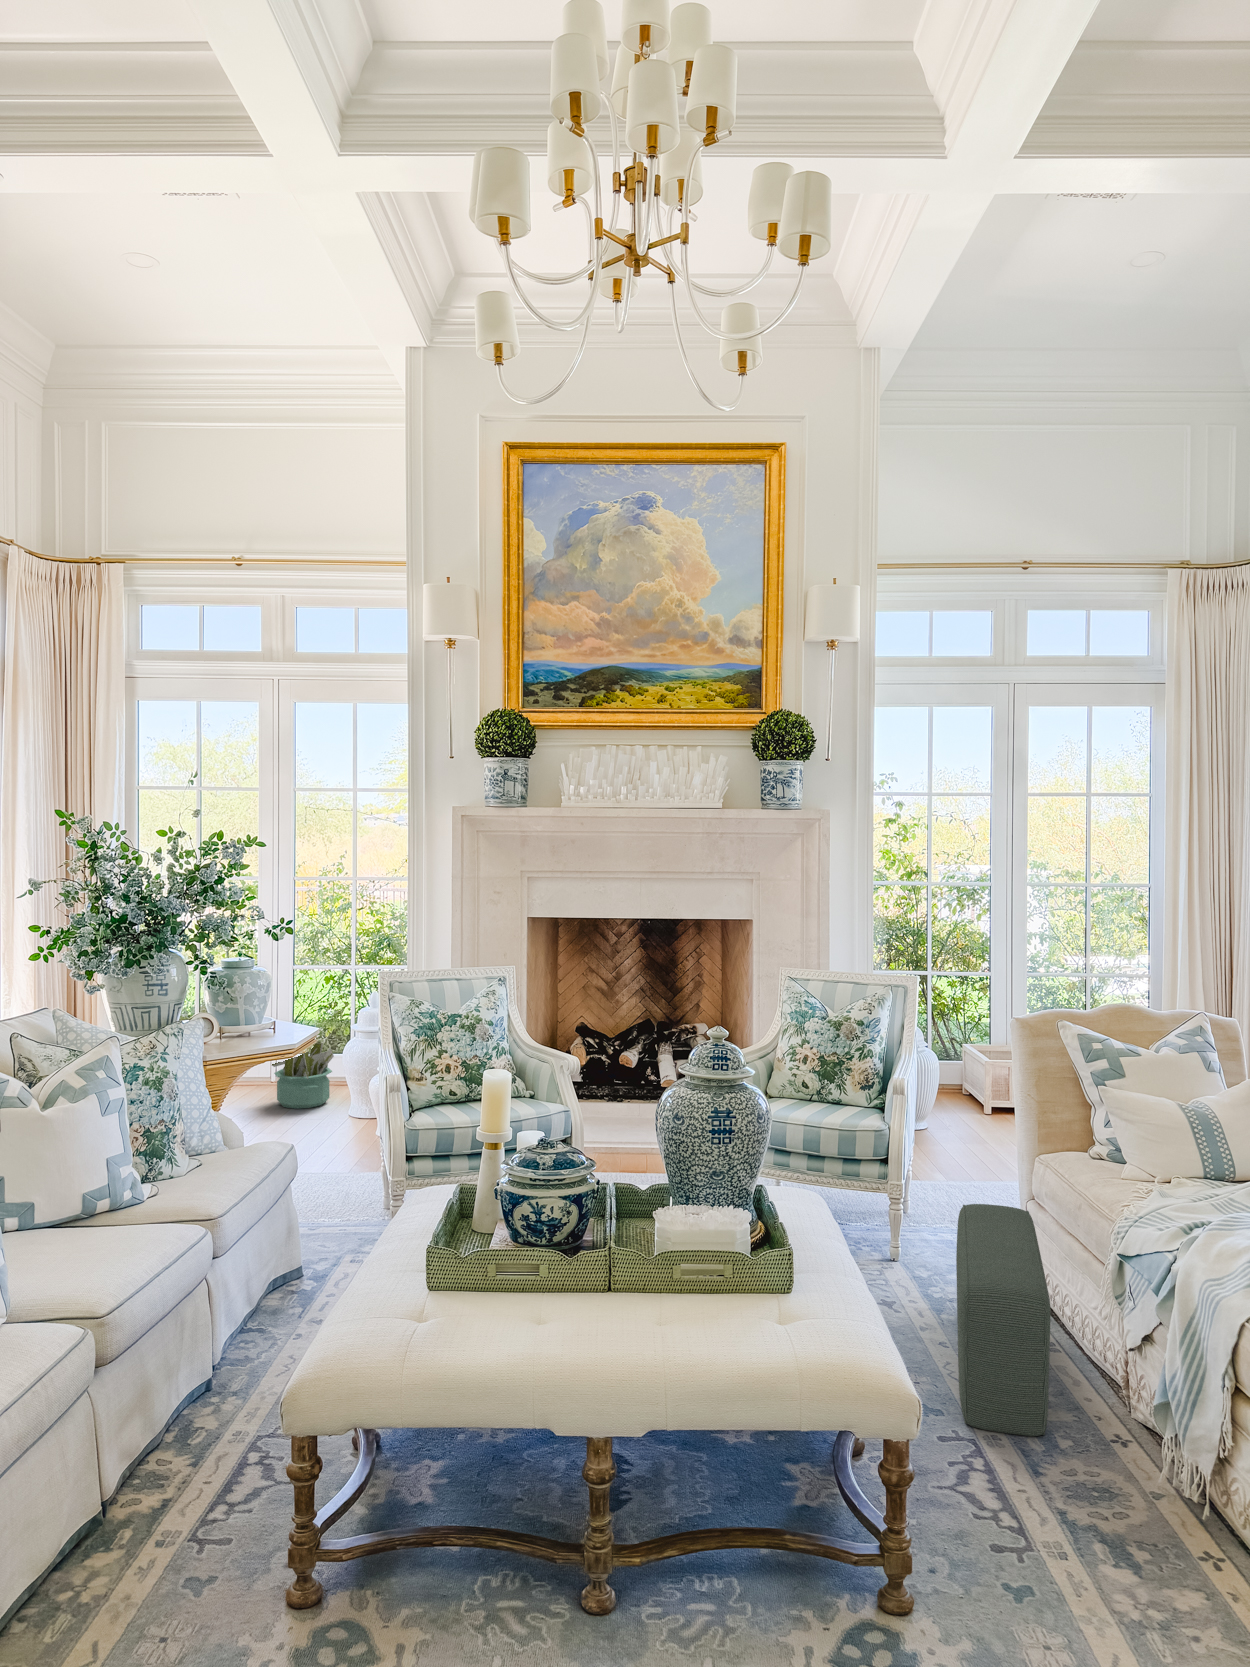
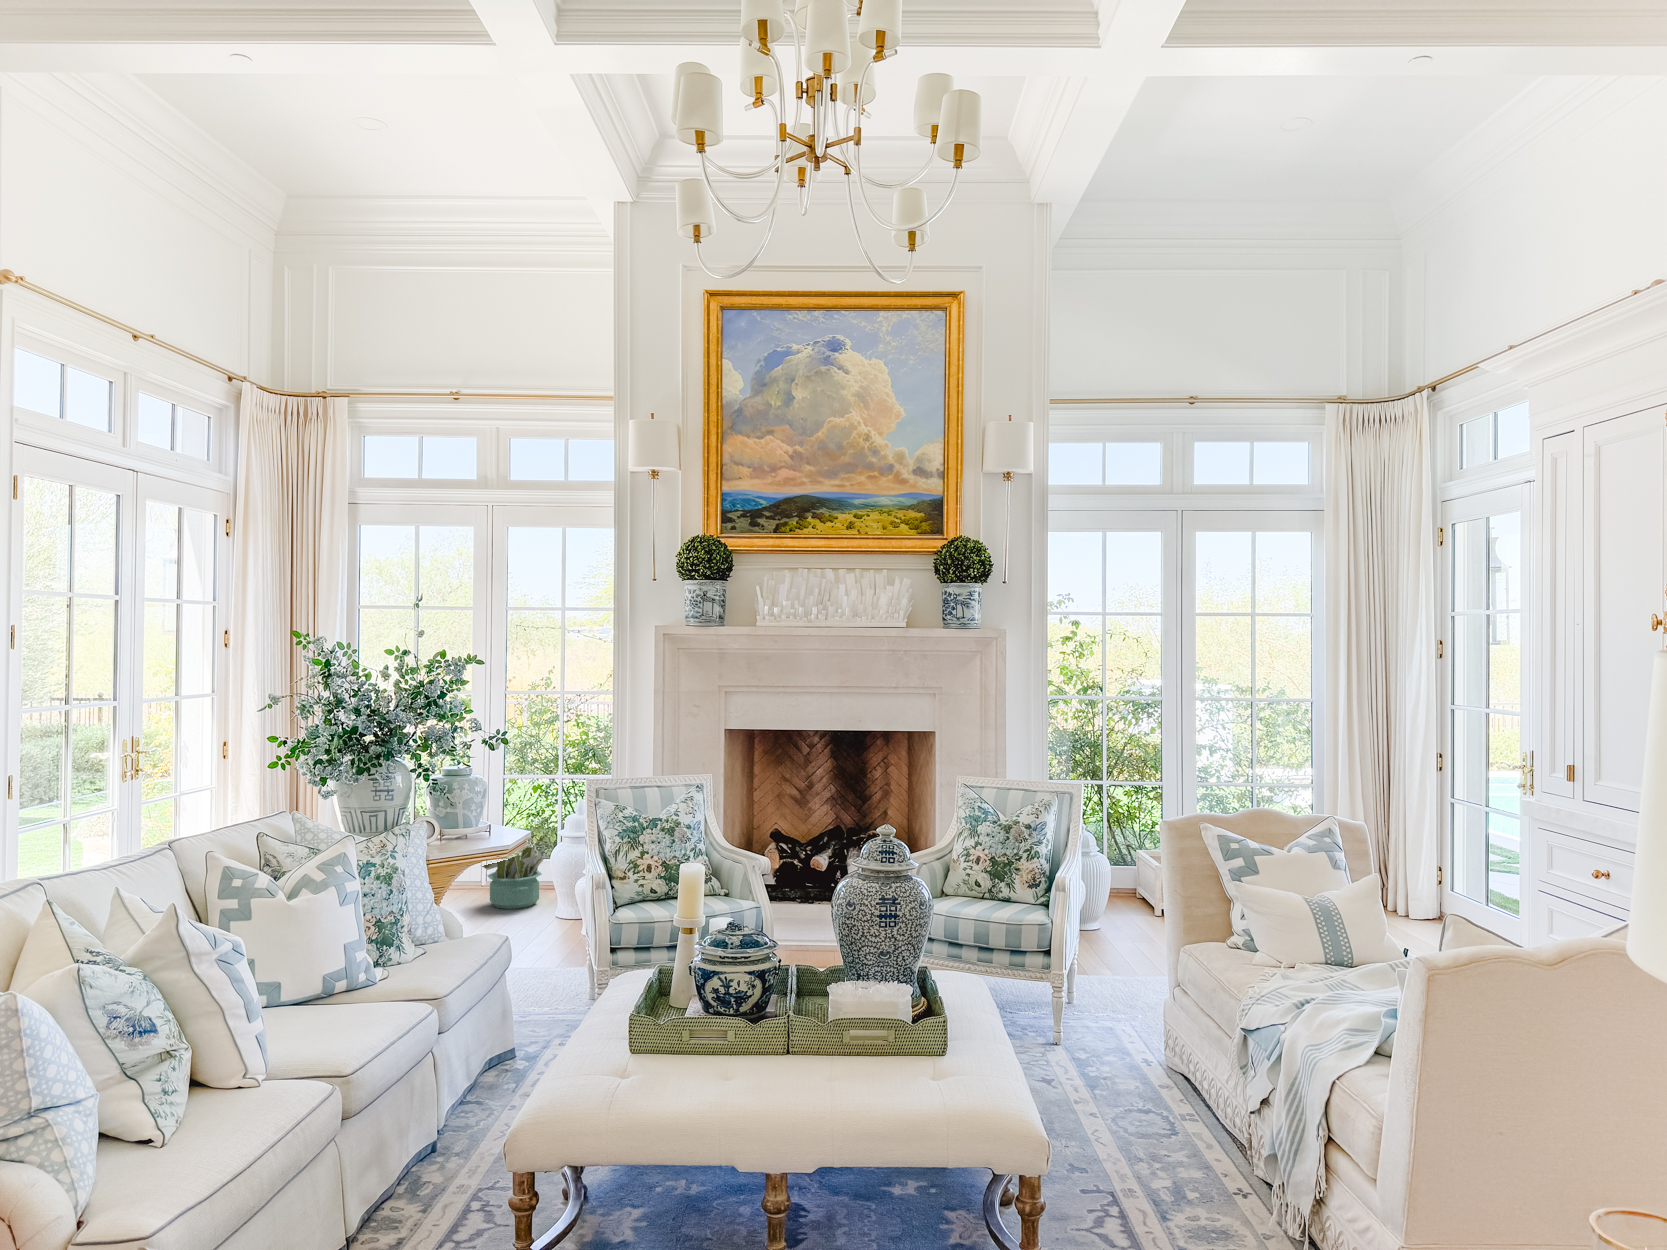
pouf: present [956,1204,1051,1436] -> none [1104,988,1182,1190]

